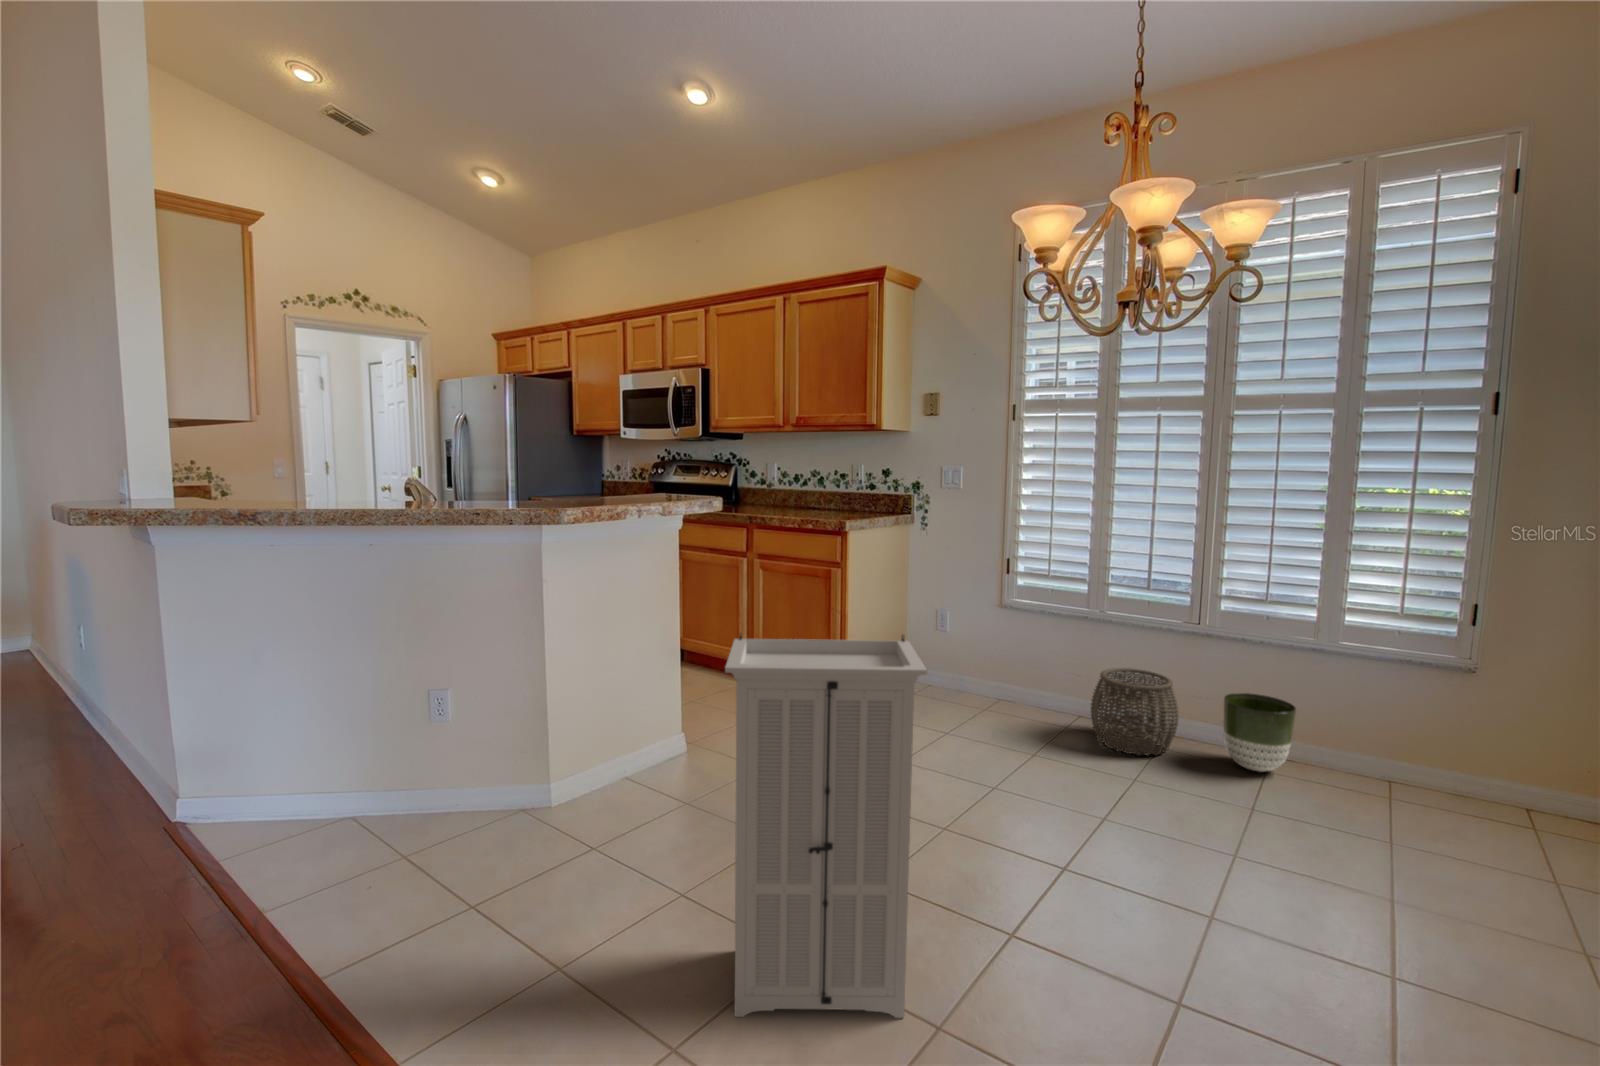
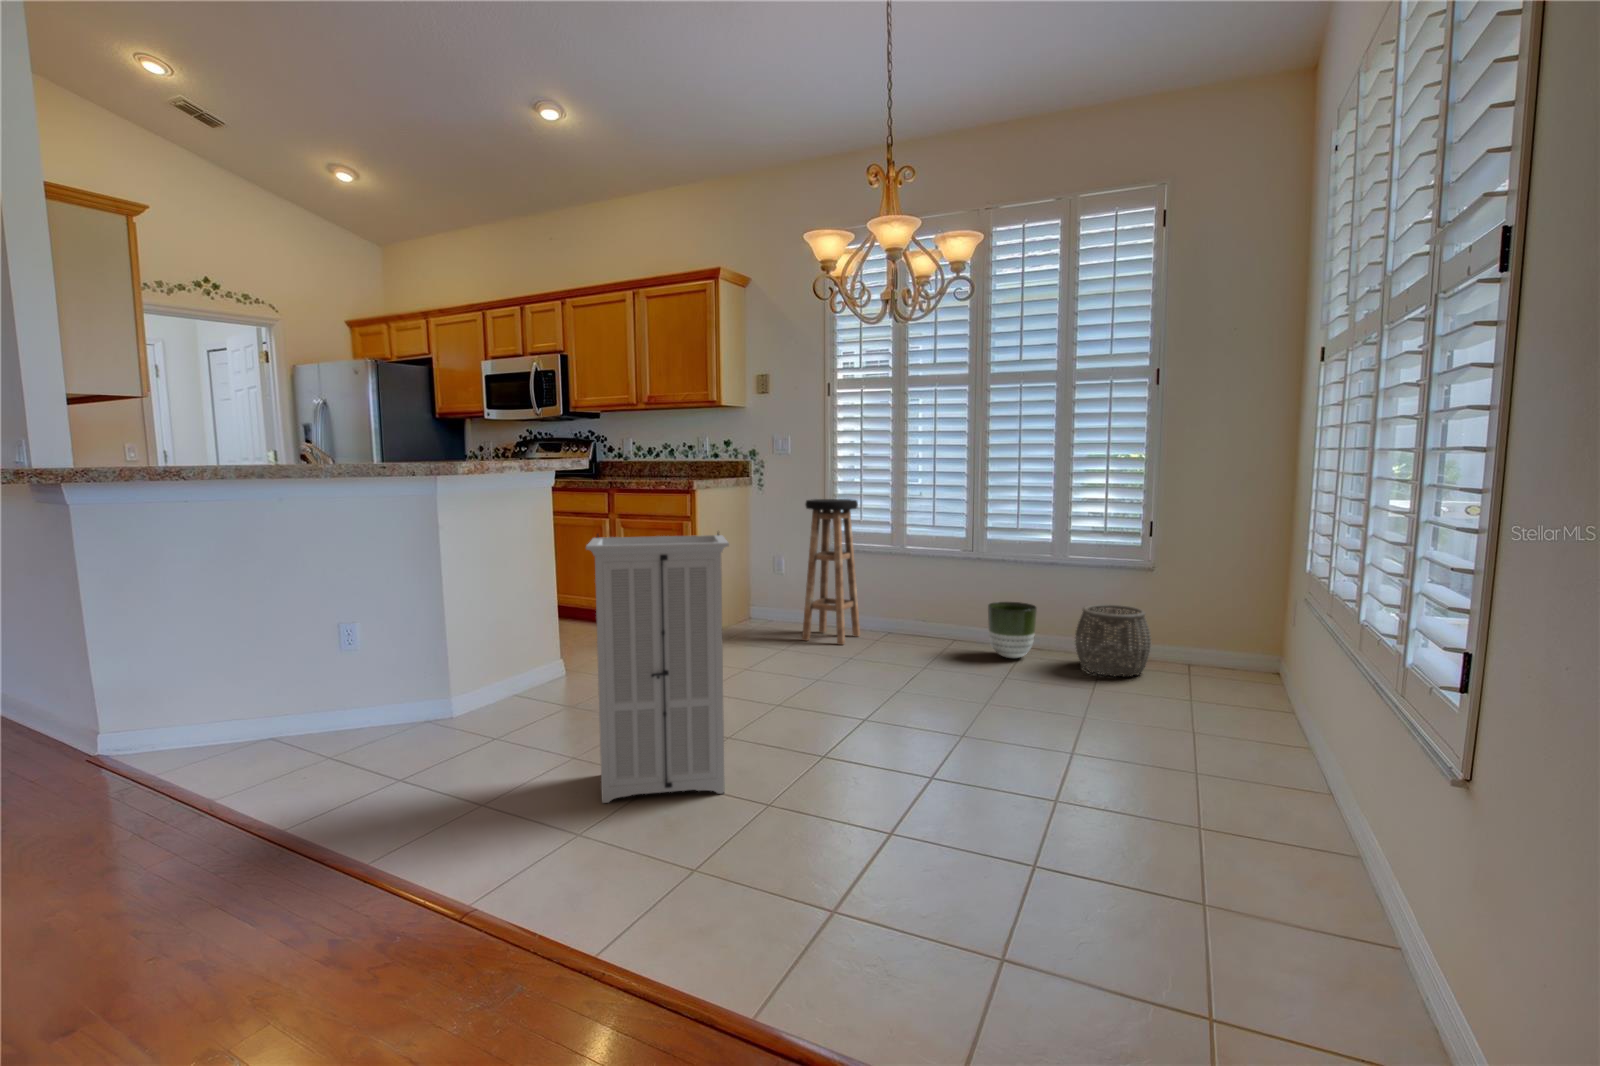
bar stool: none [970,546,1047,728] -> present [802,499,860,645]
woven basket: present [1090,668,1179,756] -> present [1075,604,1151,677]

